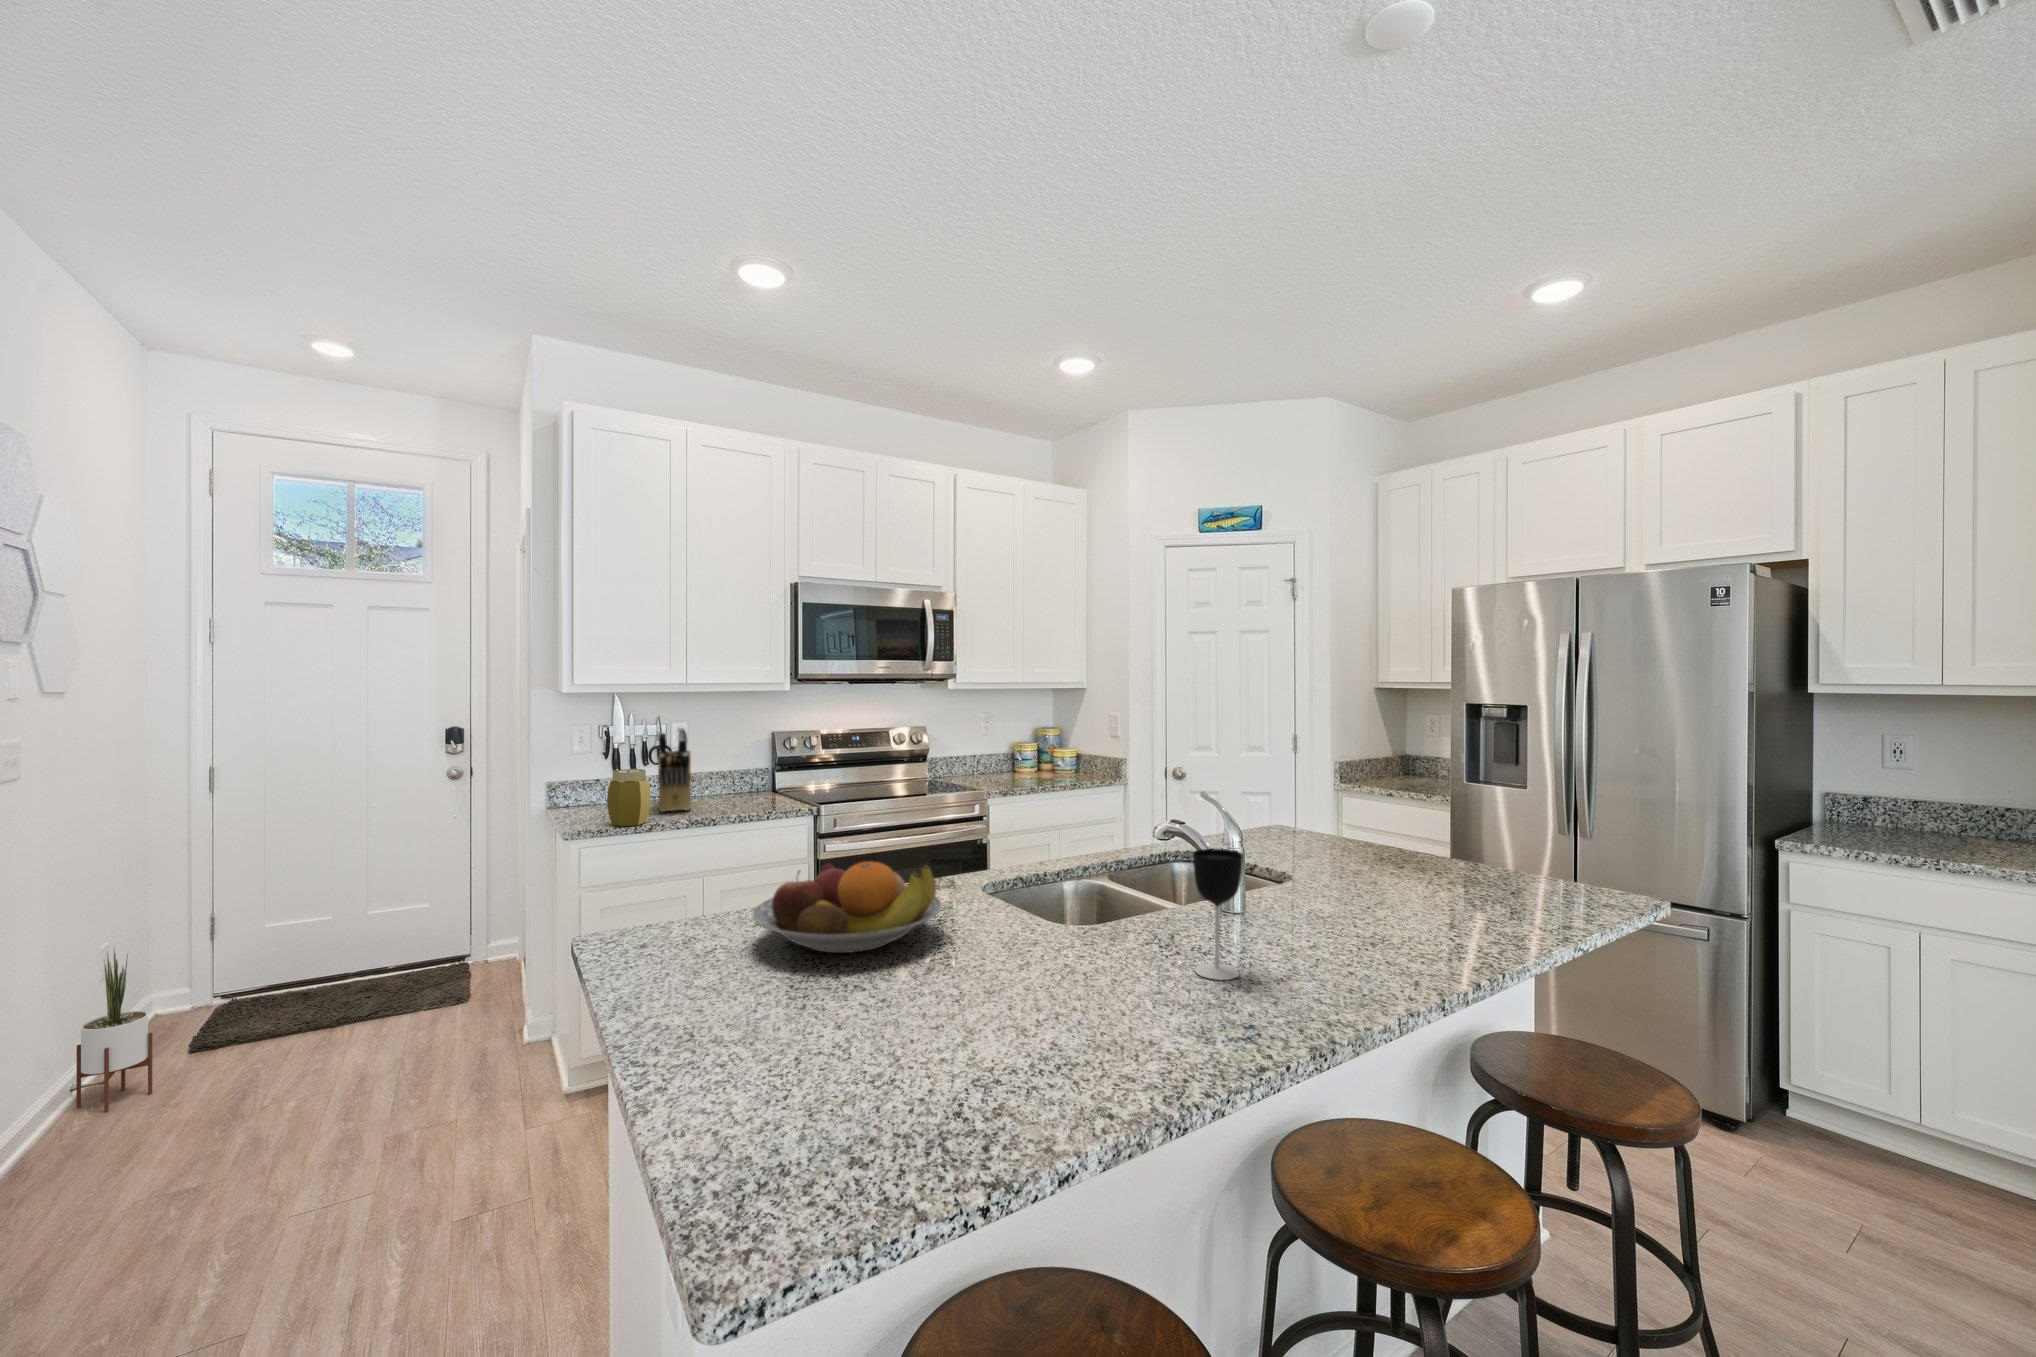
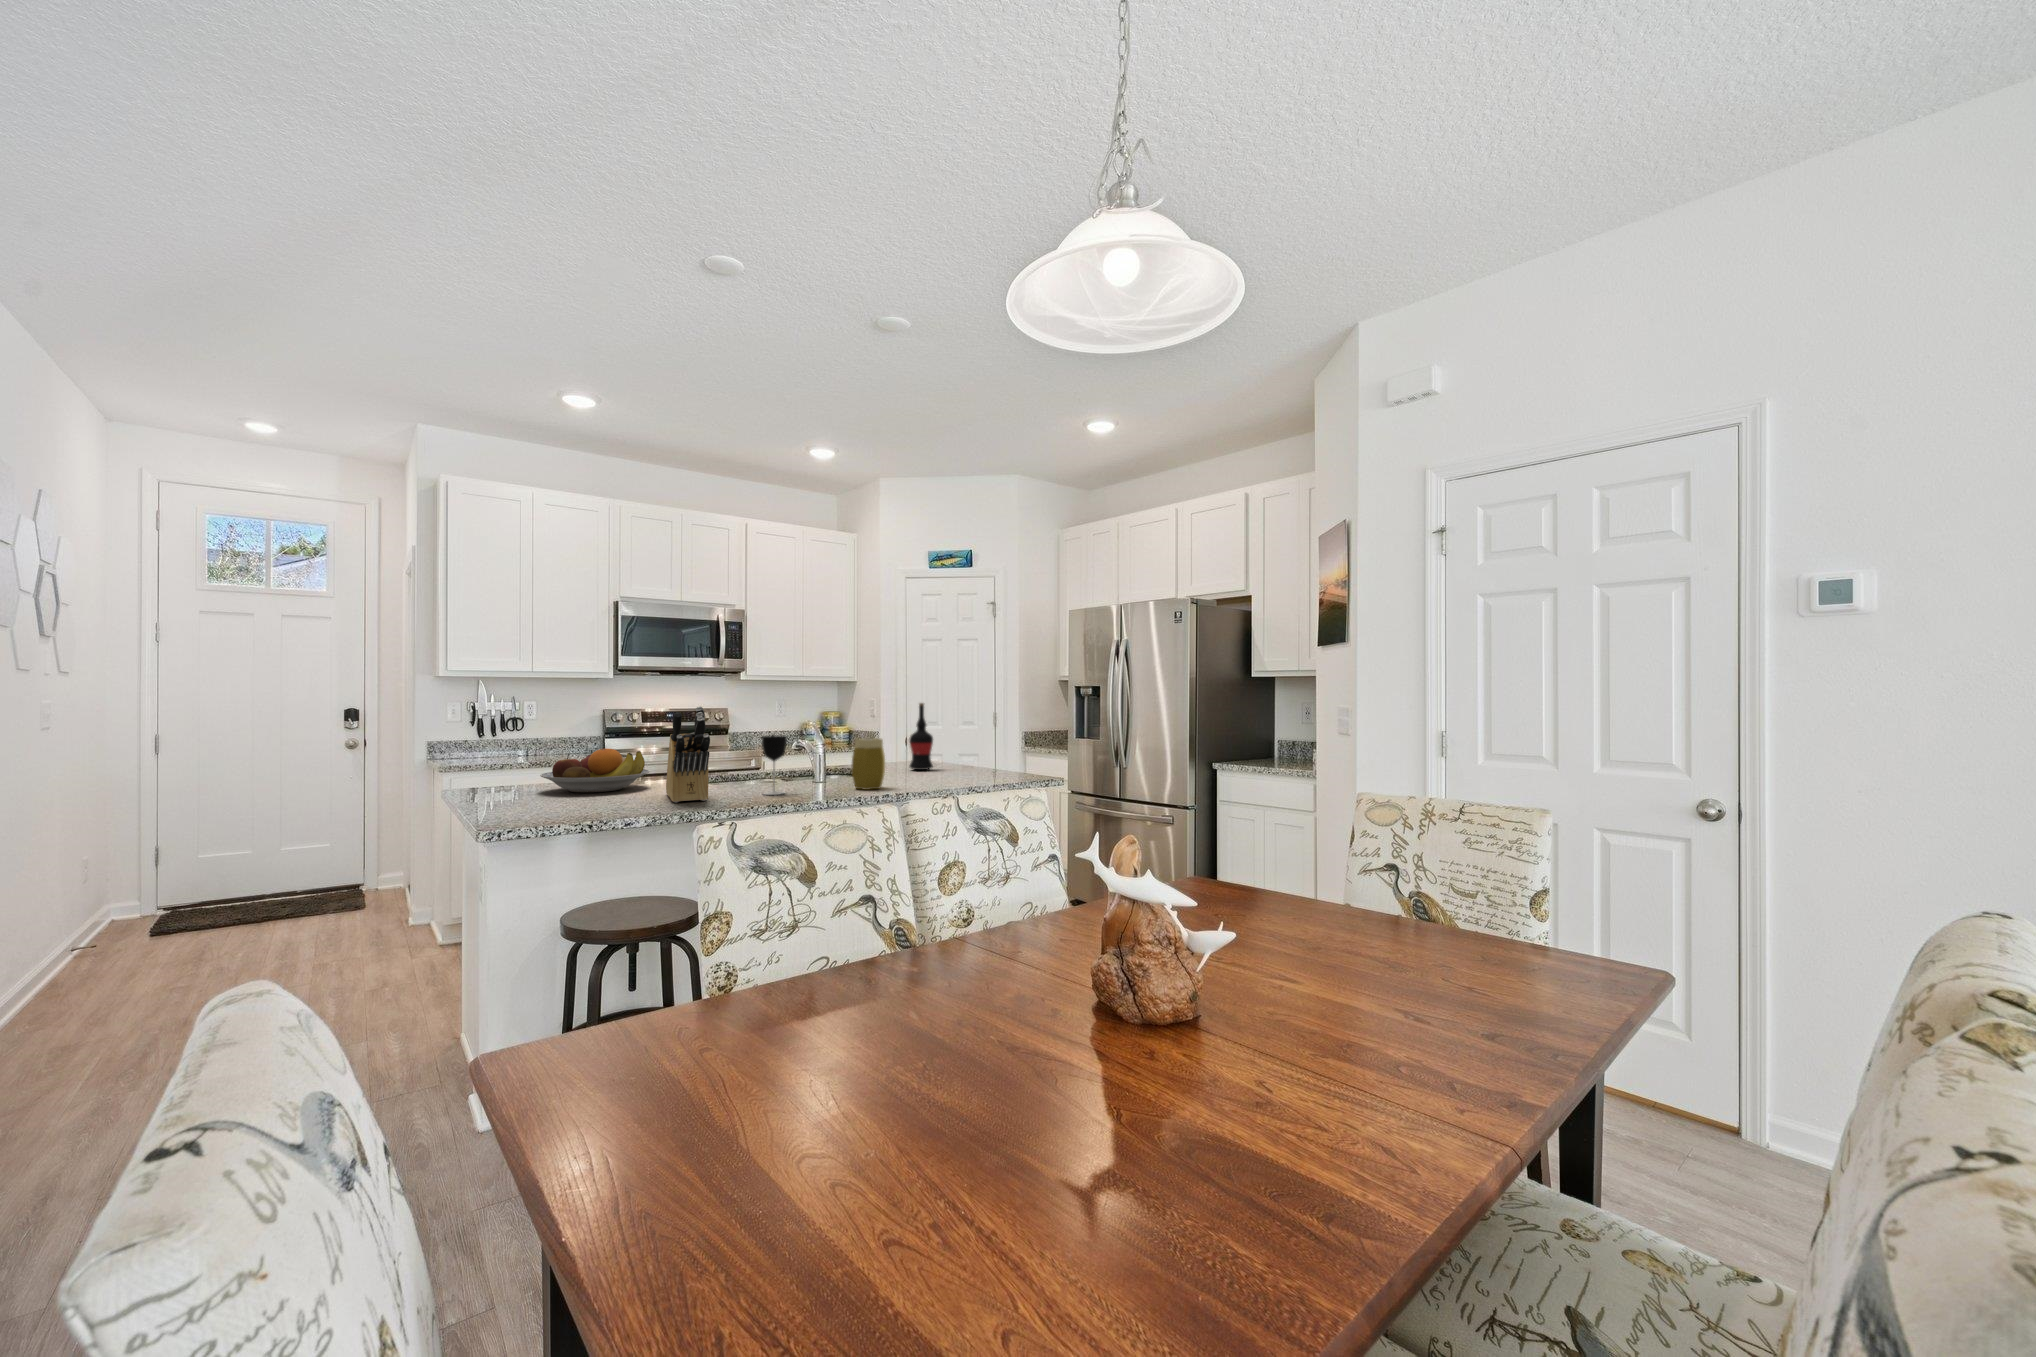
knife block: present [658,728,691,812] -> present [666,707,710,802]
wine bottle: none [1318,750,1361,867] -> present [910,703,933,770]
jar: present [607,769,651,827] -> present [852,738,885,790]
potted plant: present [76,947,152,1112] -> none [73,850,129,964]

